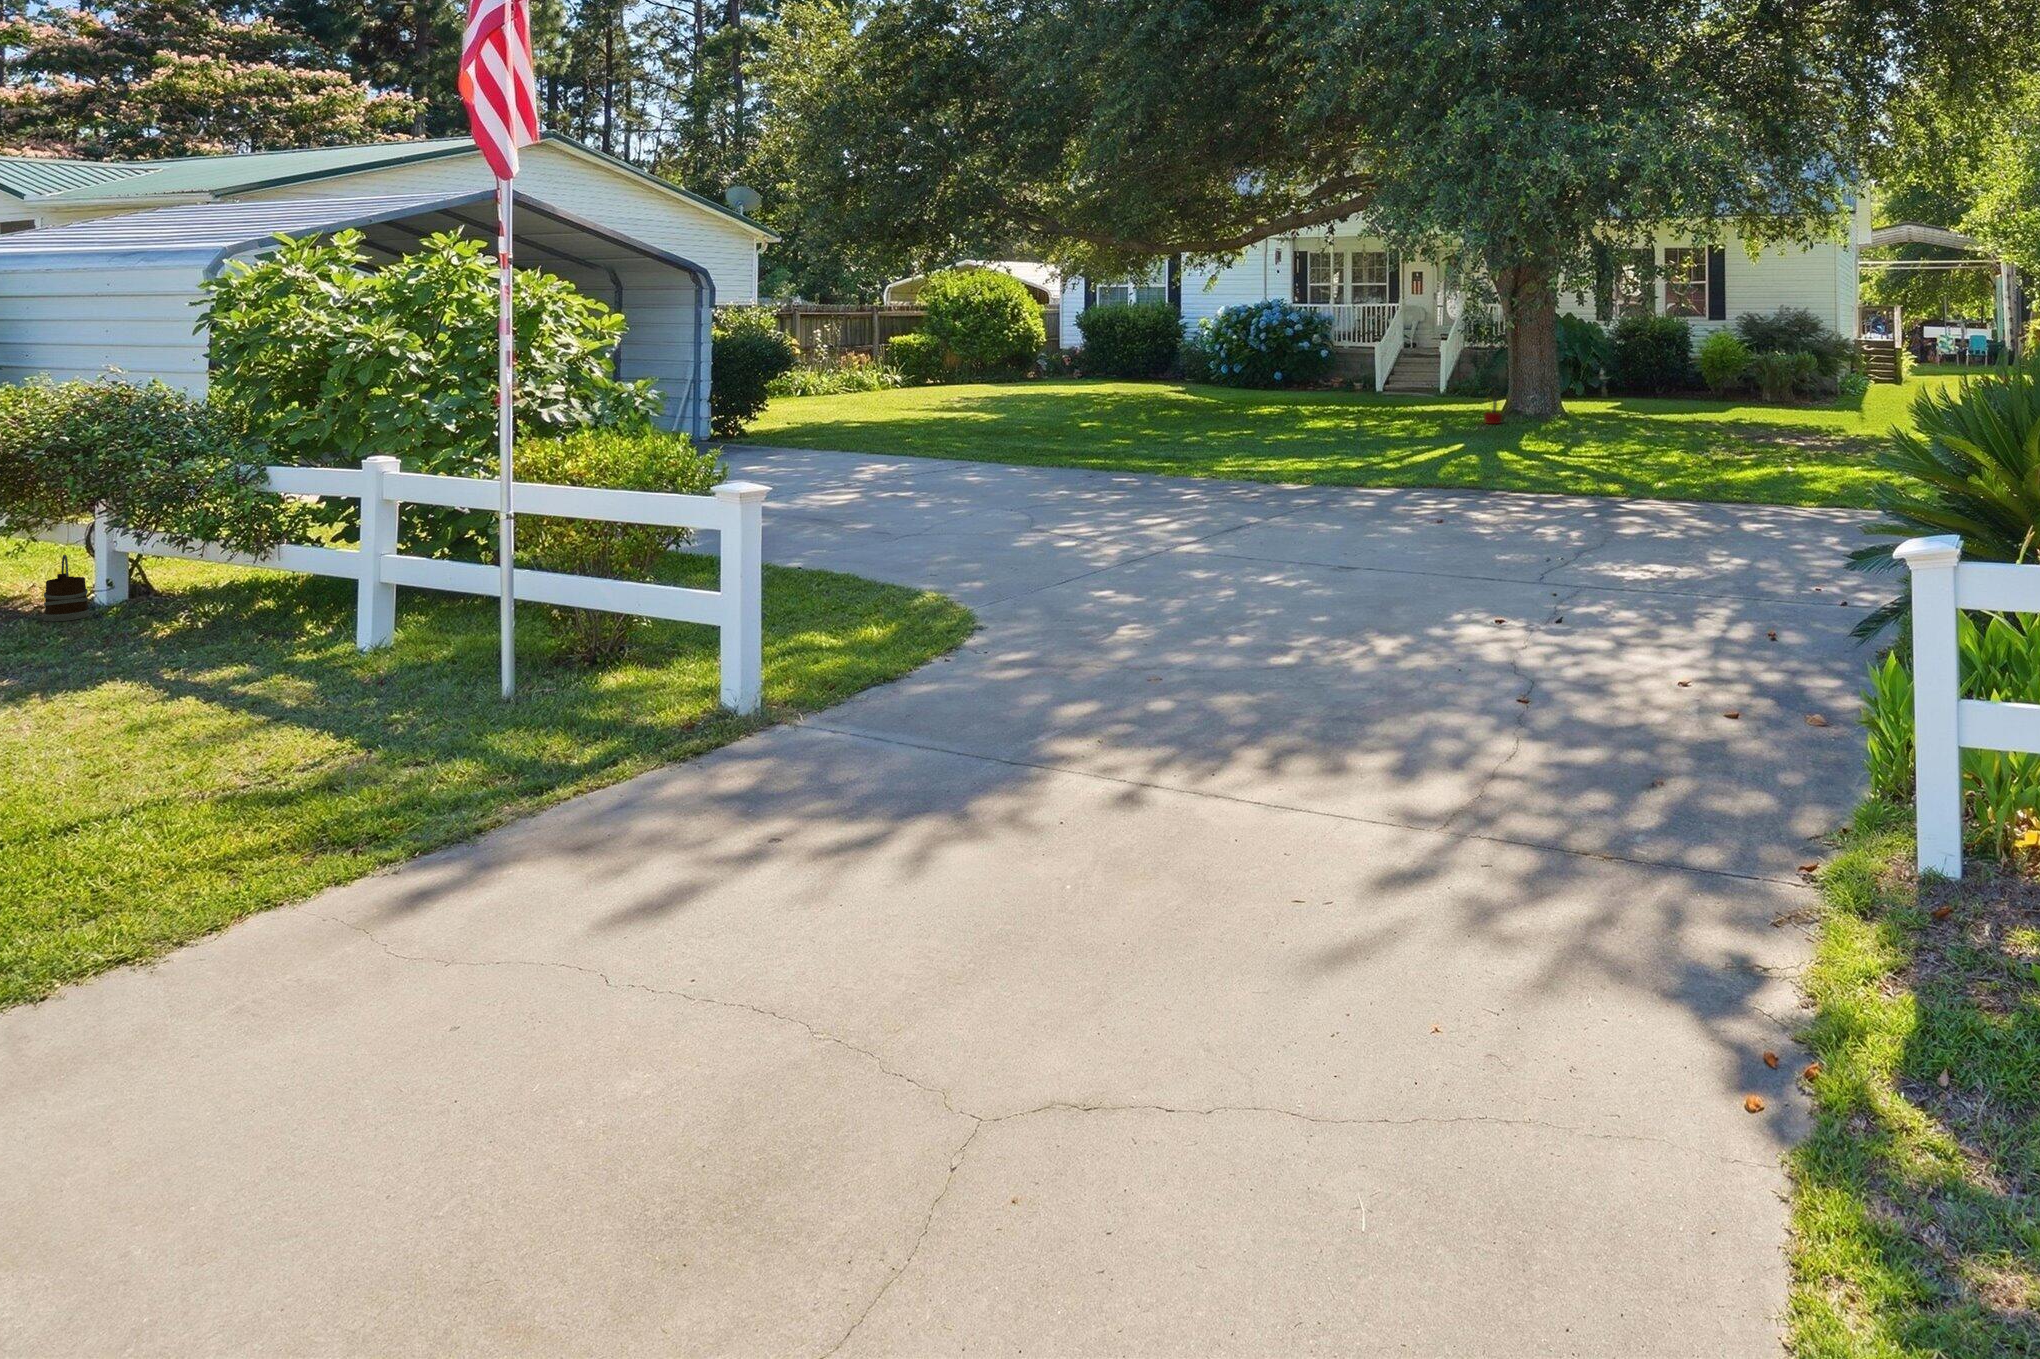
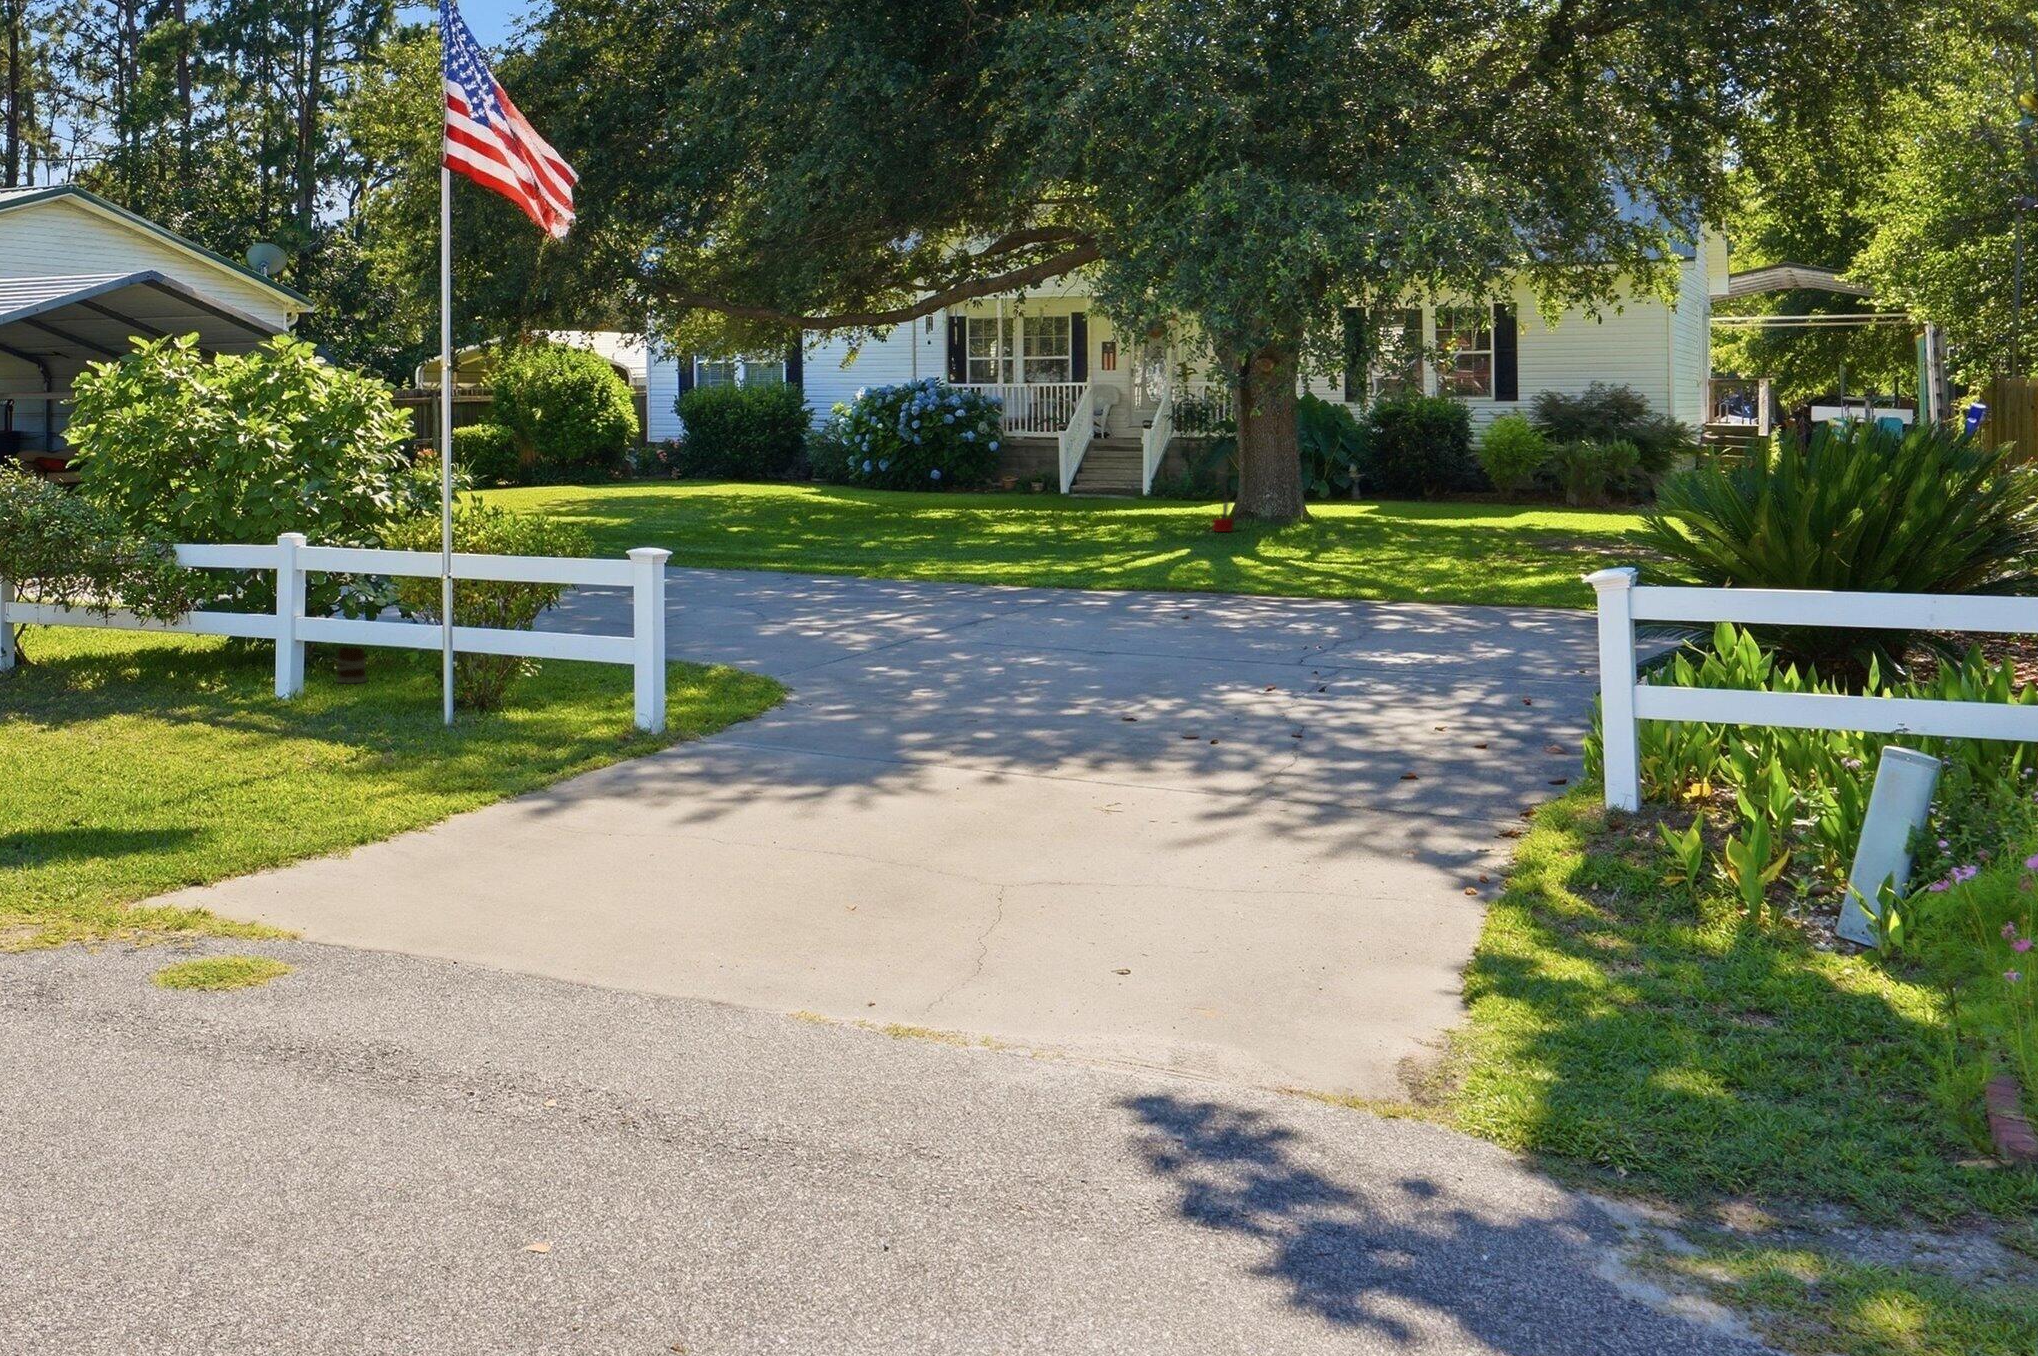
wooden bucket: present [43,555,90,621] -> present [337,647,367,683]

